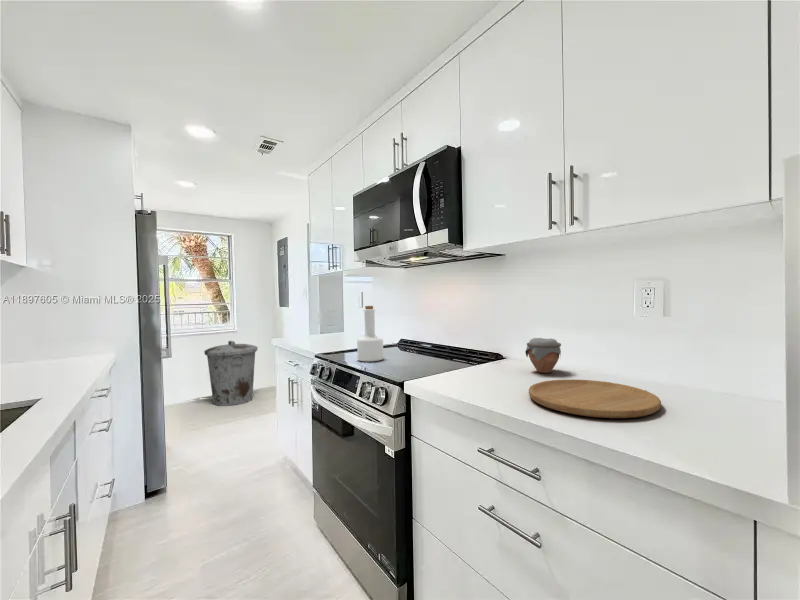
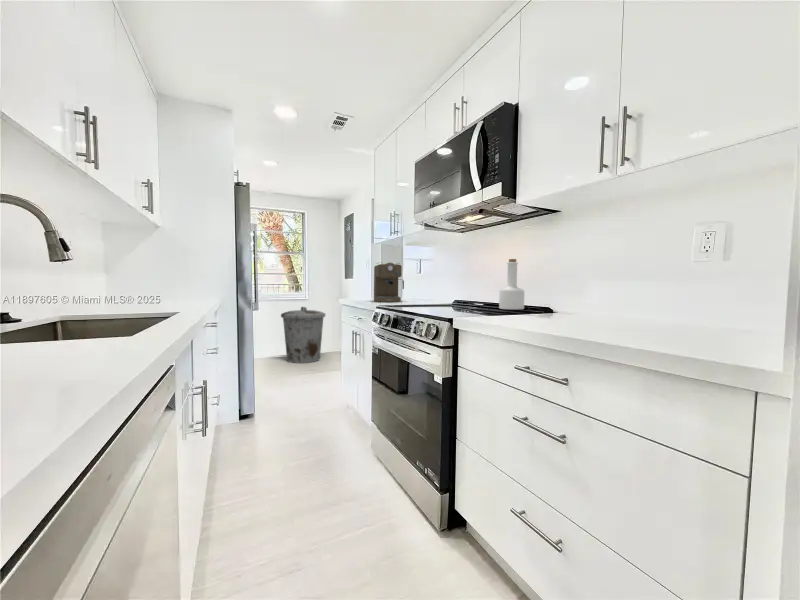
coffee maker: none [311,300,345,344] -> present [374,262,404,302]
bottle: present [357,306,383,362] -> present [499,259,524,310]
jar: present [525,338,561,373] -> none [572,286,608,318]
cutting board: present [529,379,661,418] -> none [569,317,700,337]

